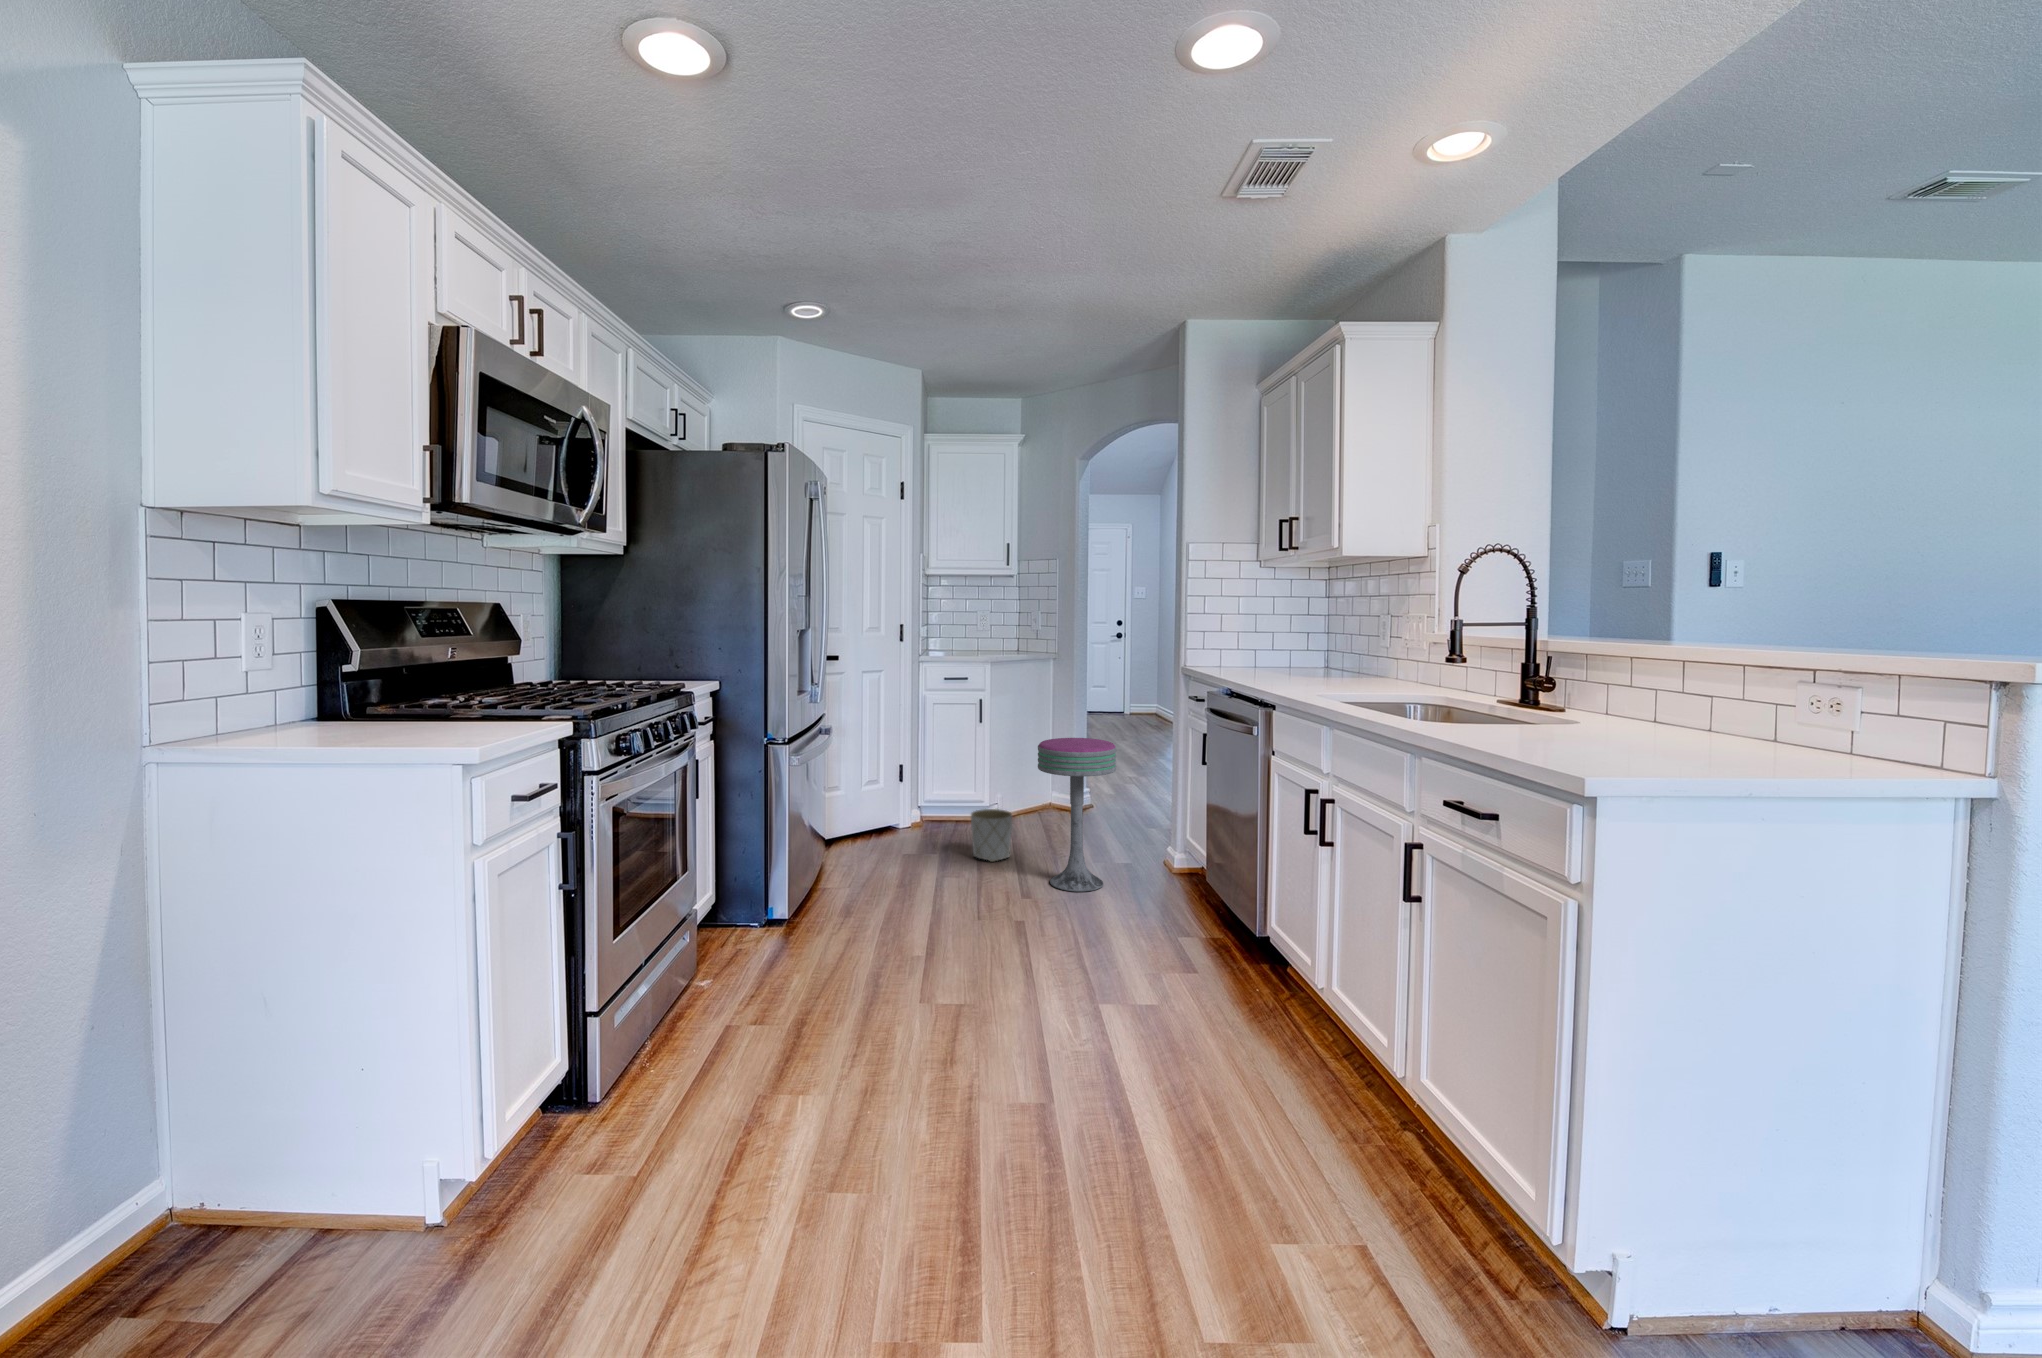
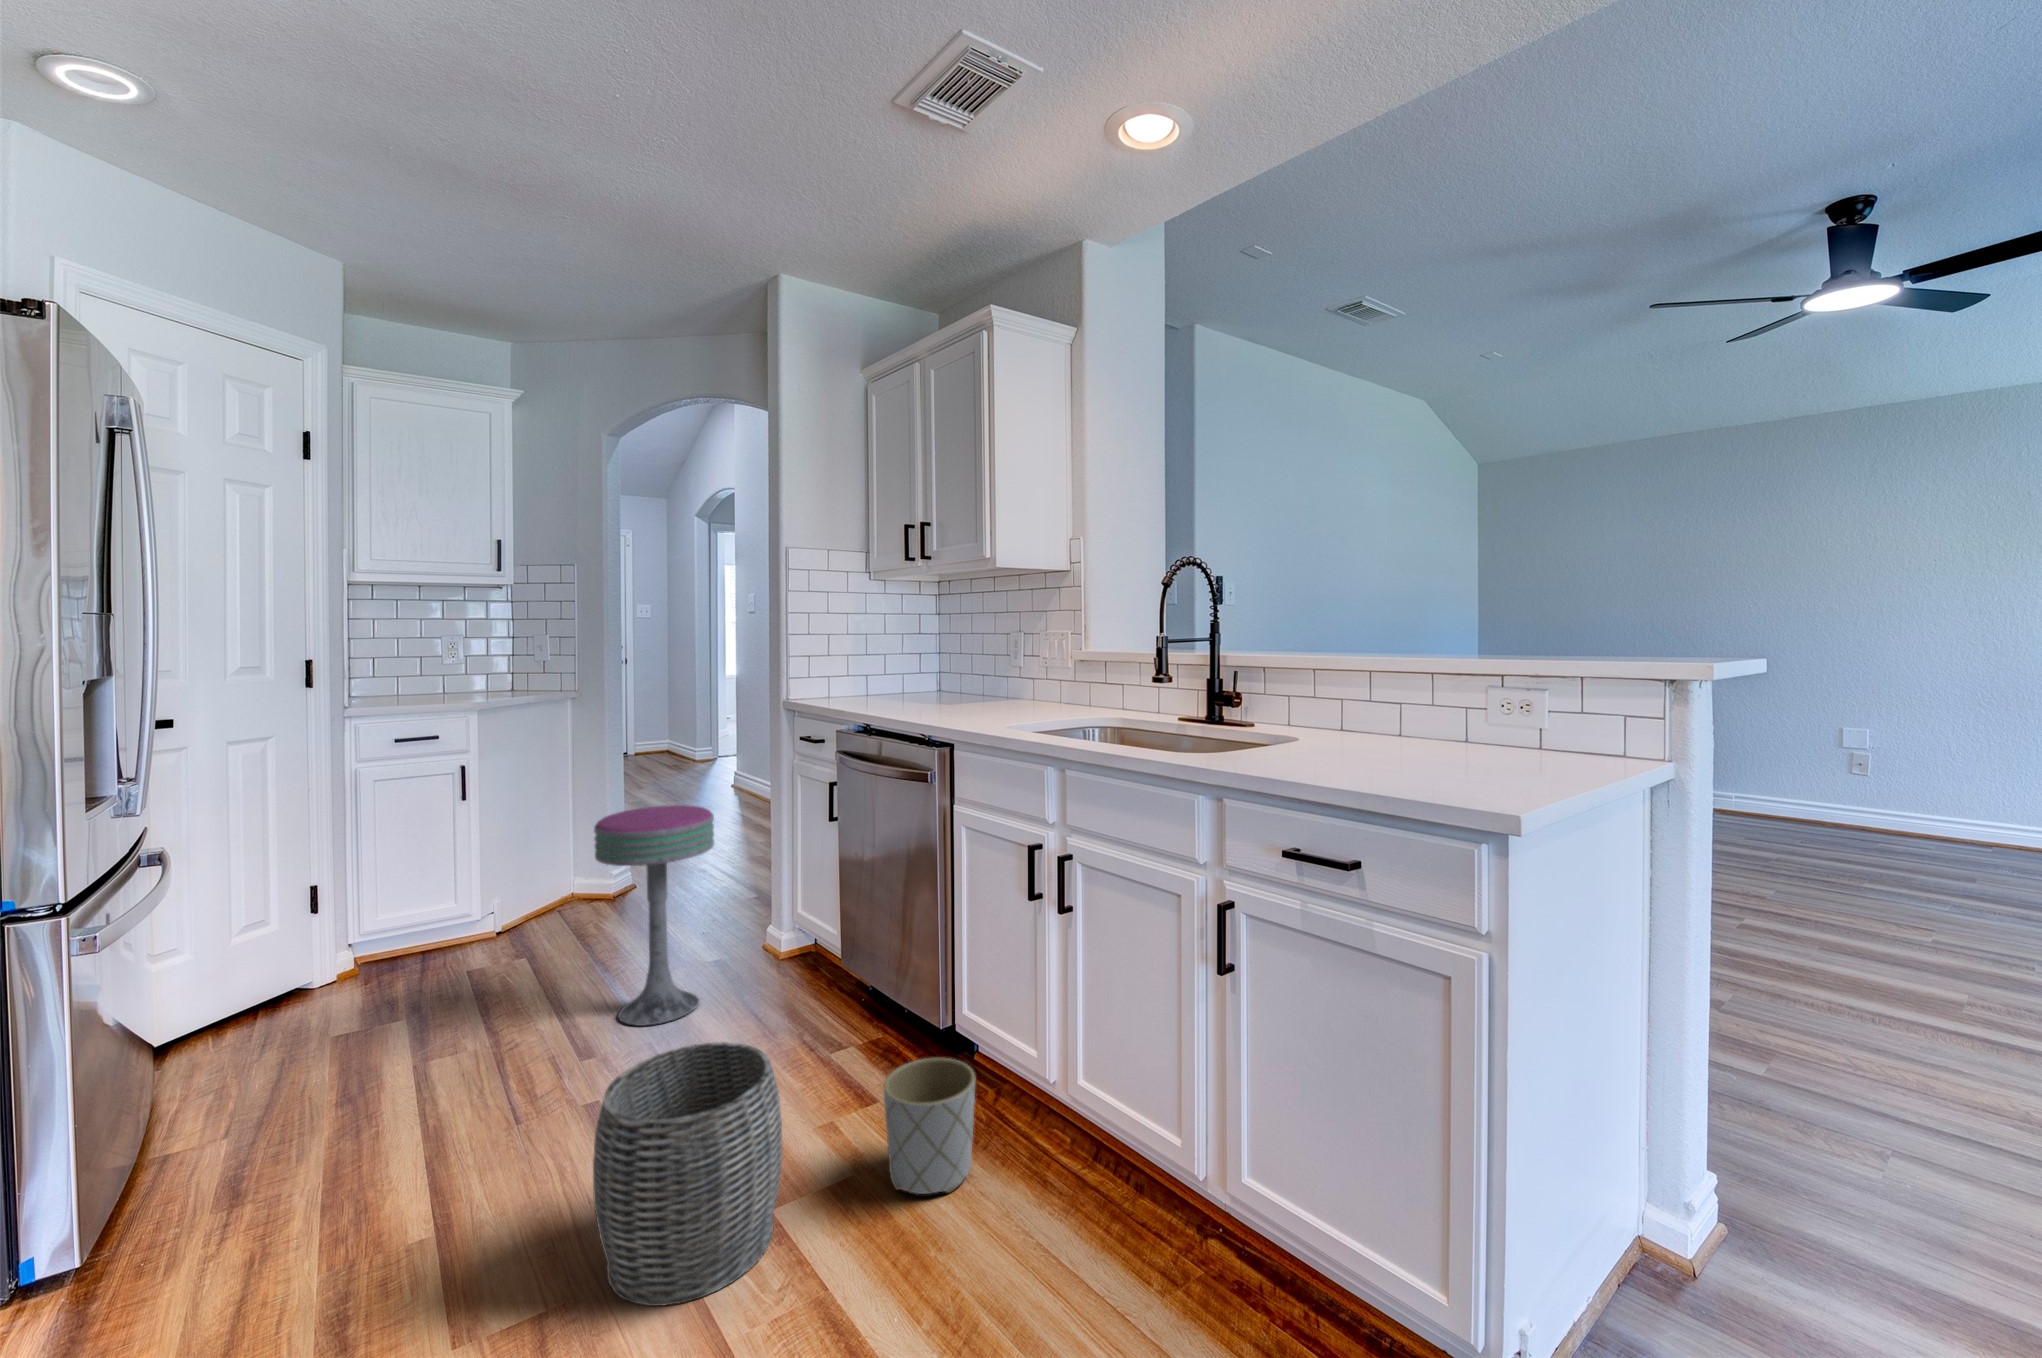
planter: present [971,809,1012,862] -> present [884,1058,975,1194]
woven basket: none [991,882,1102,1028] -> present [593,1042,782,1306]

